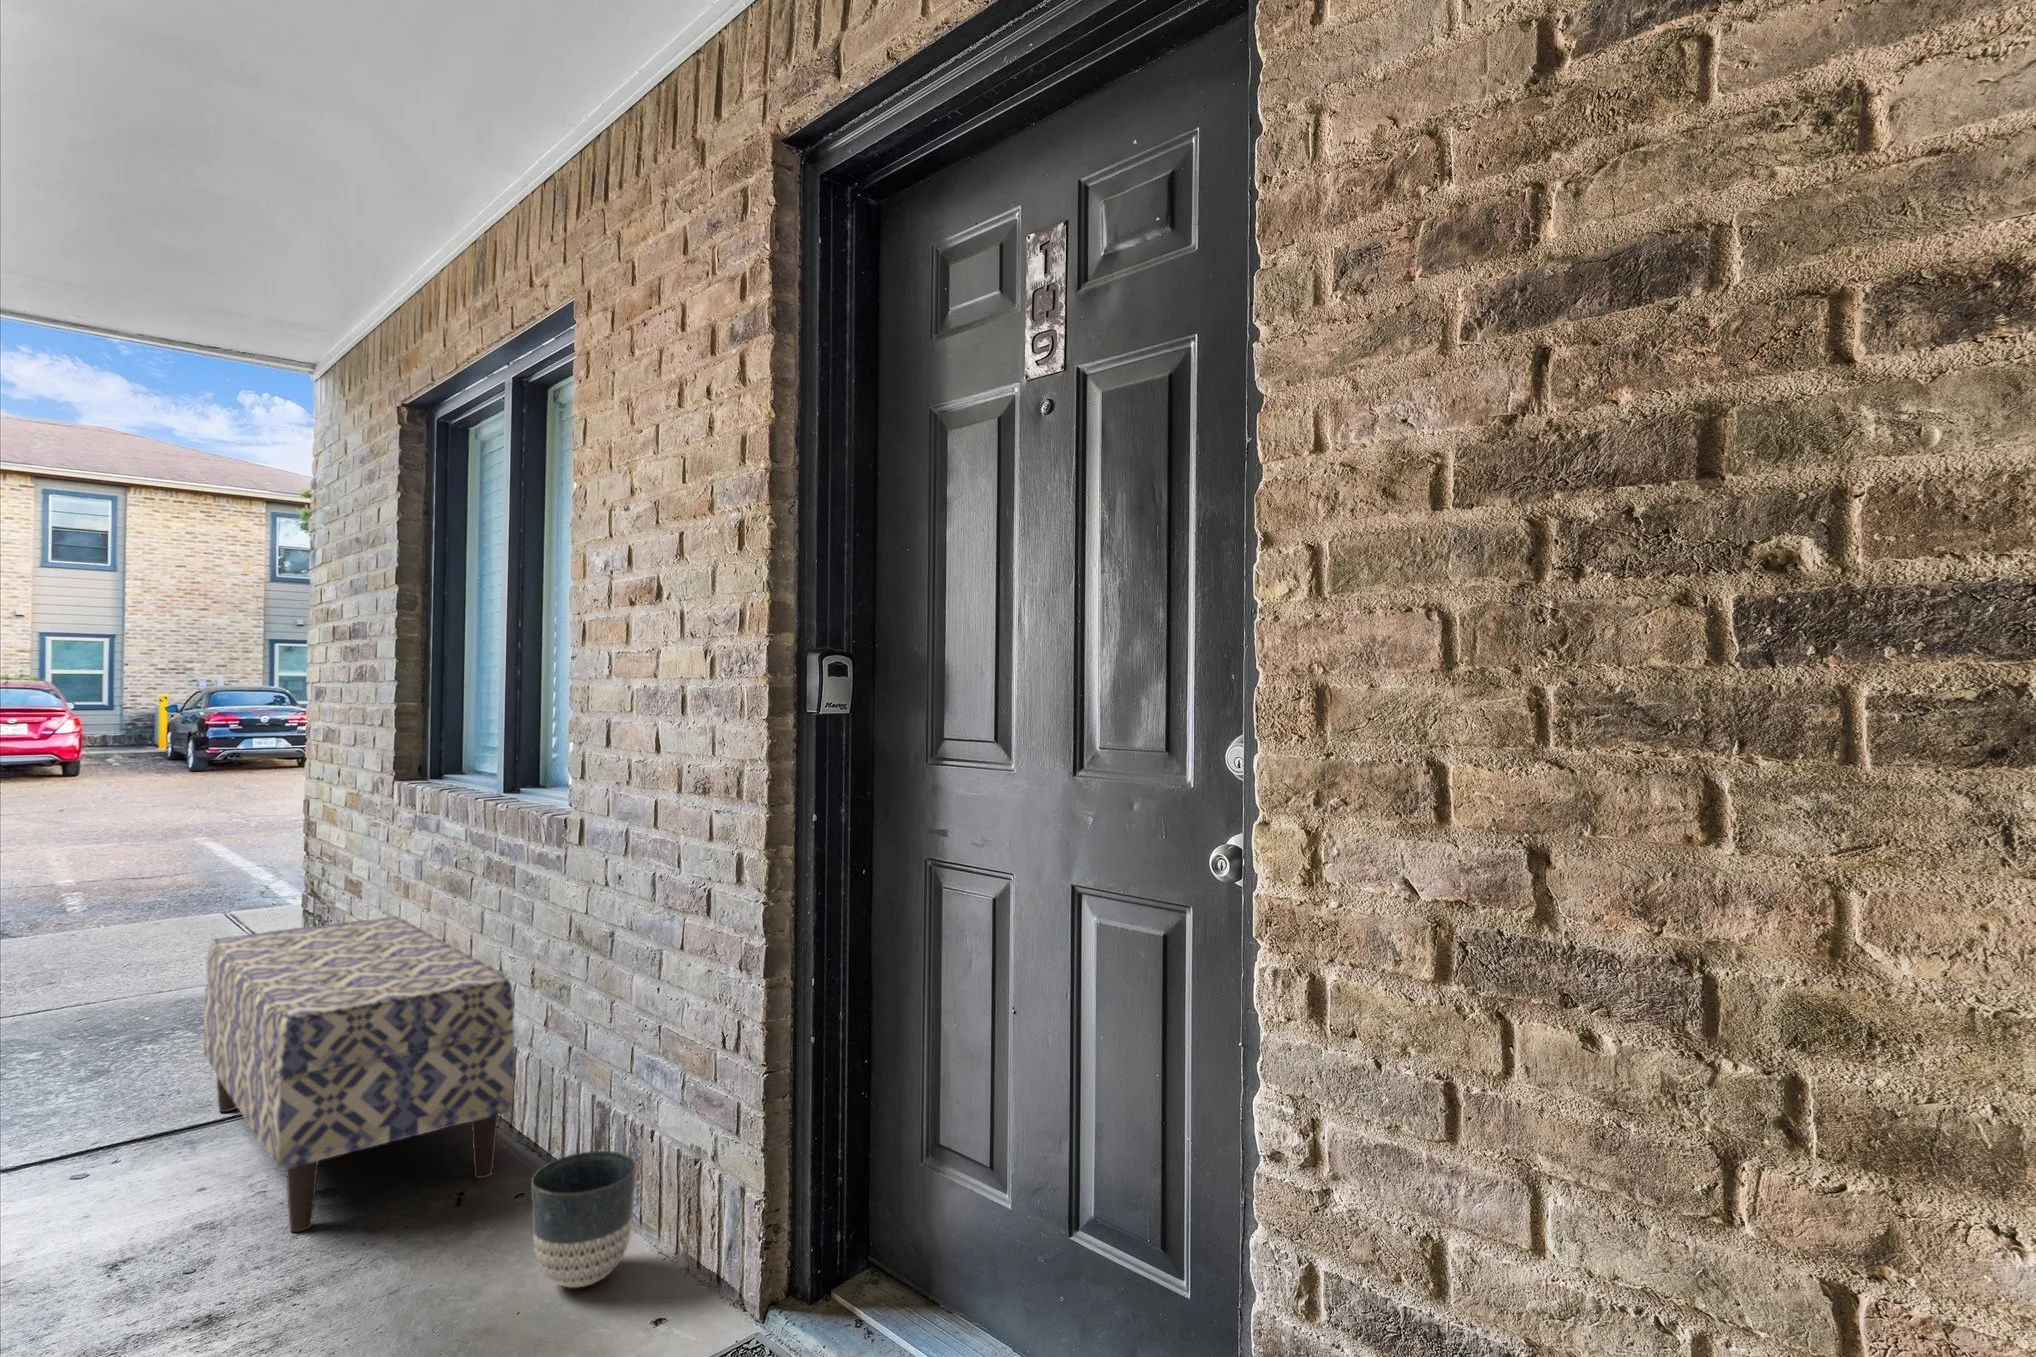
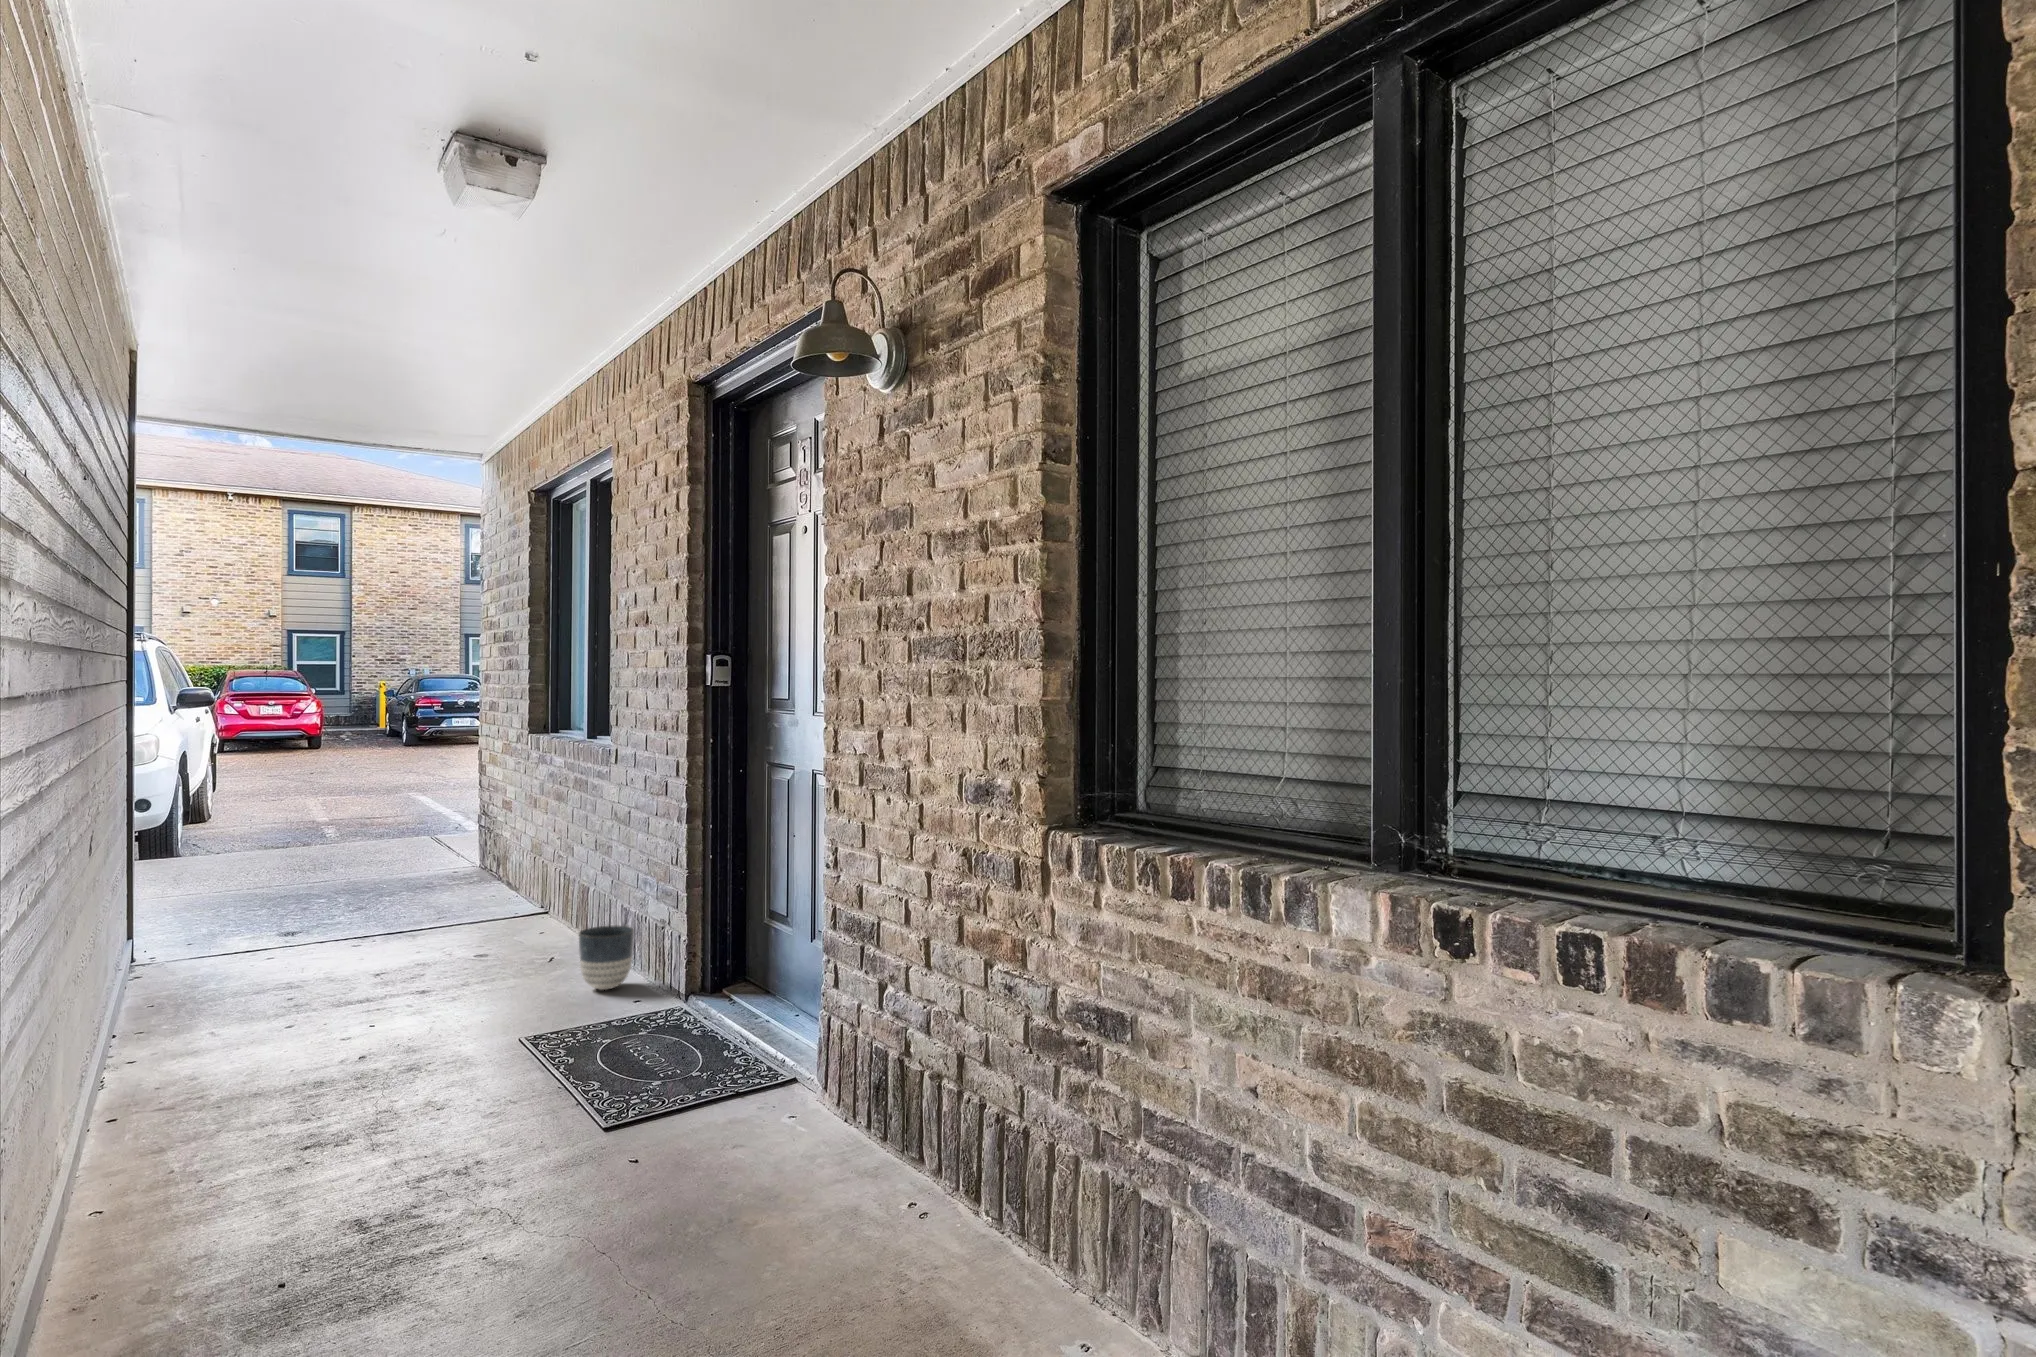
bench: present [204,917,514,1232] -> none [421,818,584,968]

